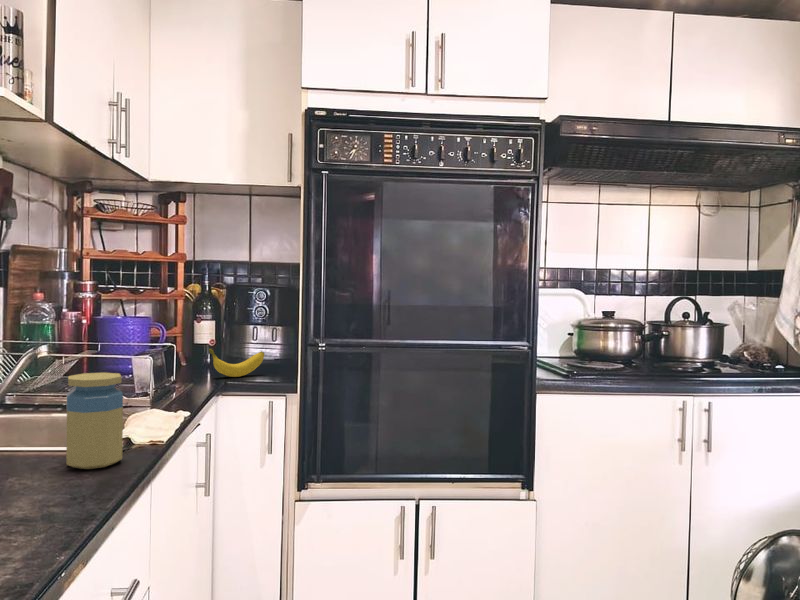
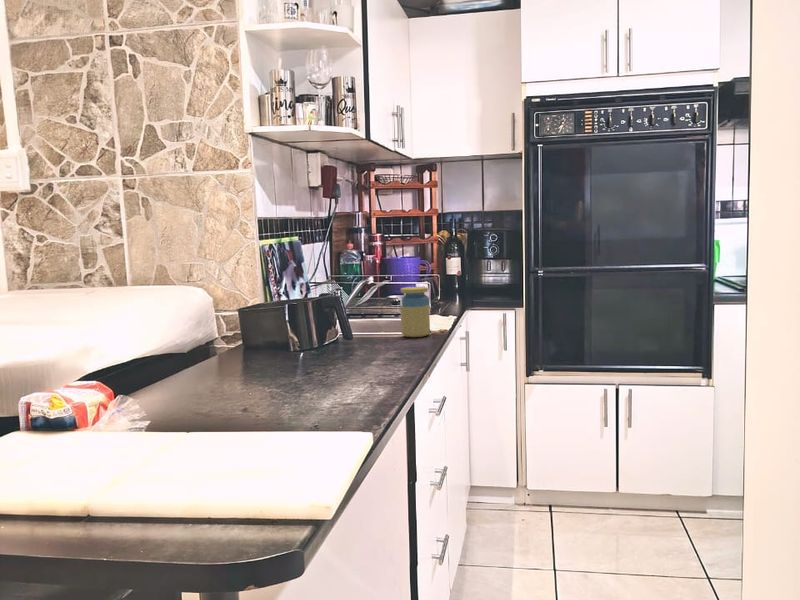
banana: present [209,349,264,377] -> none [461,277,499,297]

